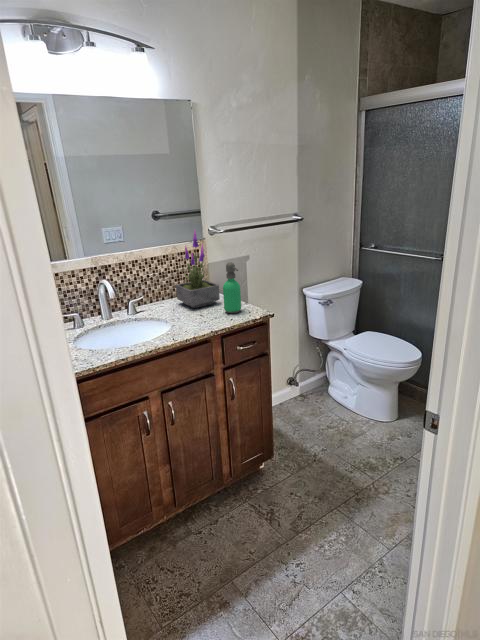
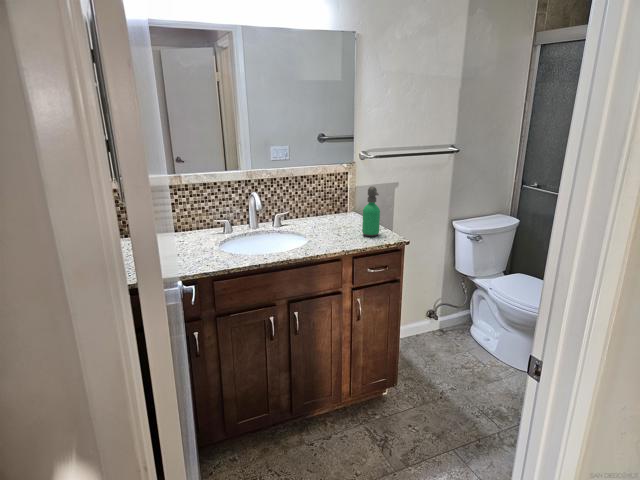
potted plant: present [176,231,220,308] -> none [321,152,361,228]

